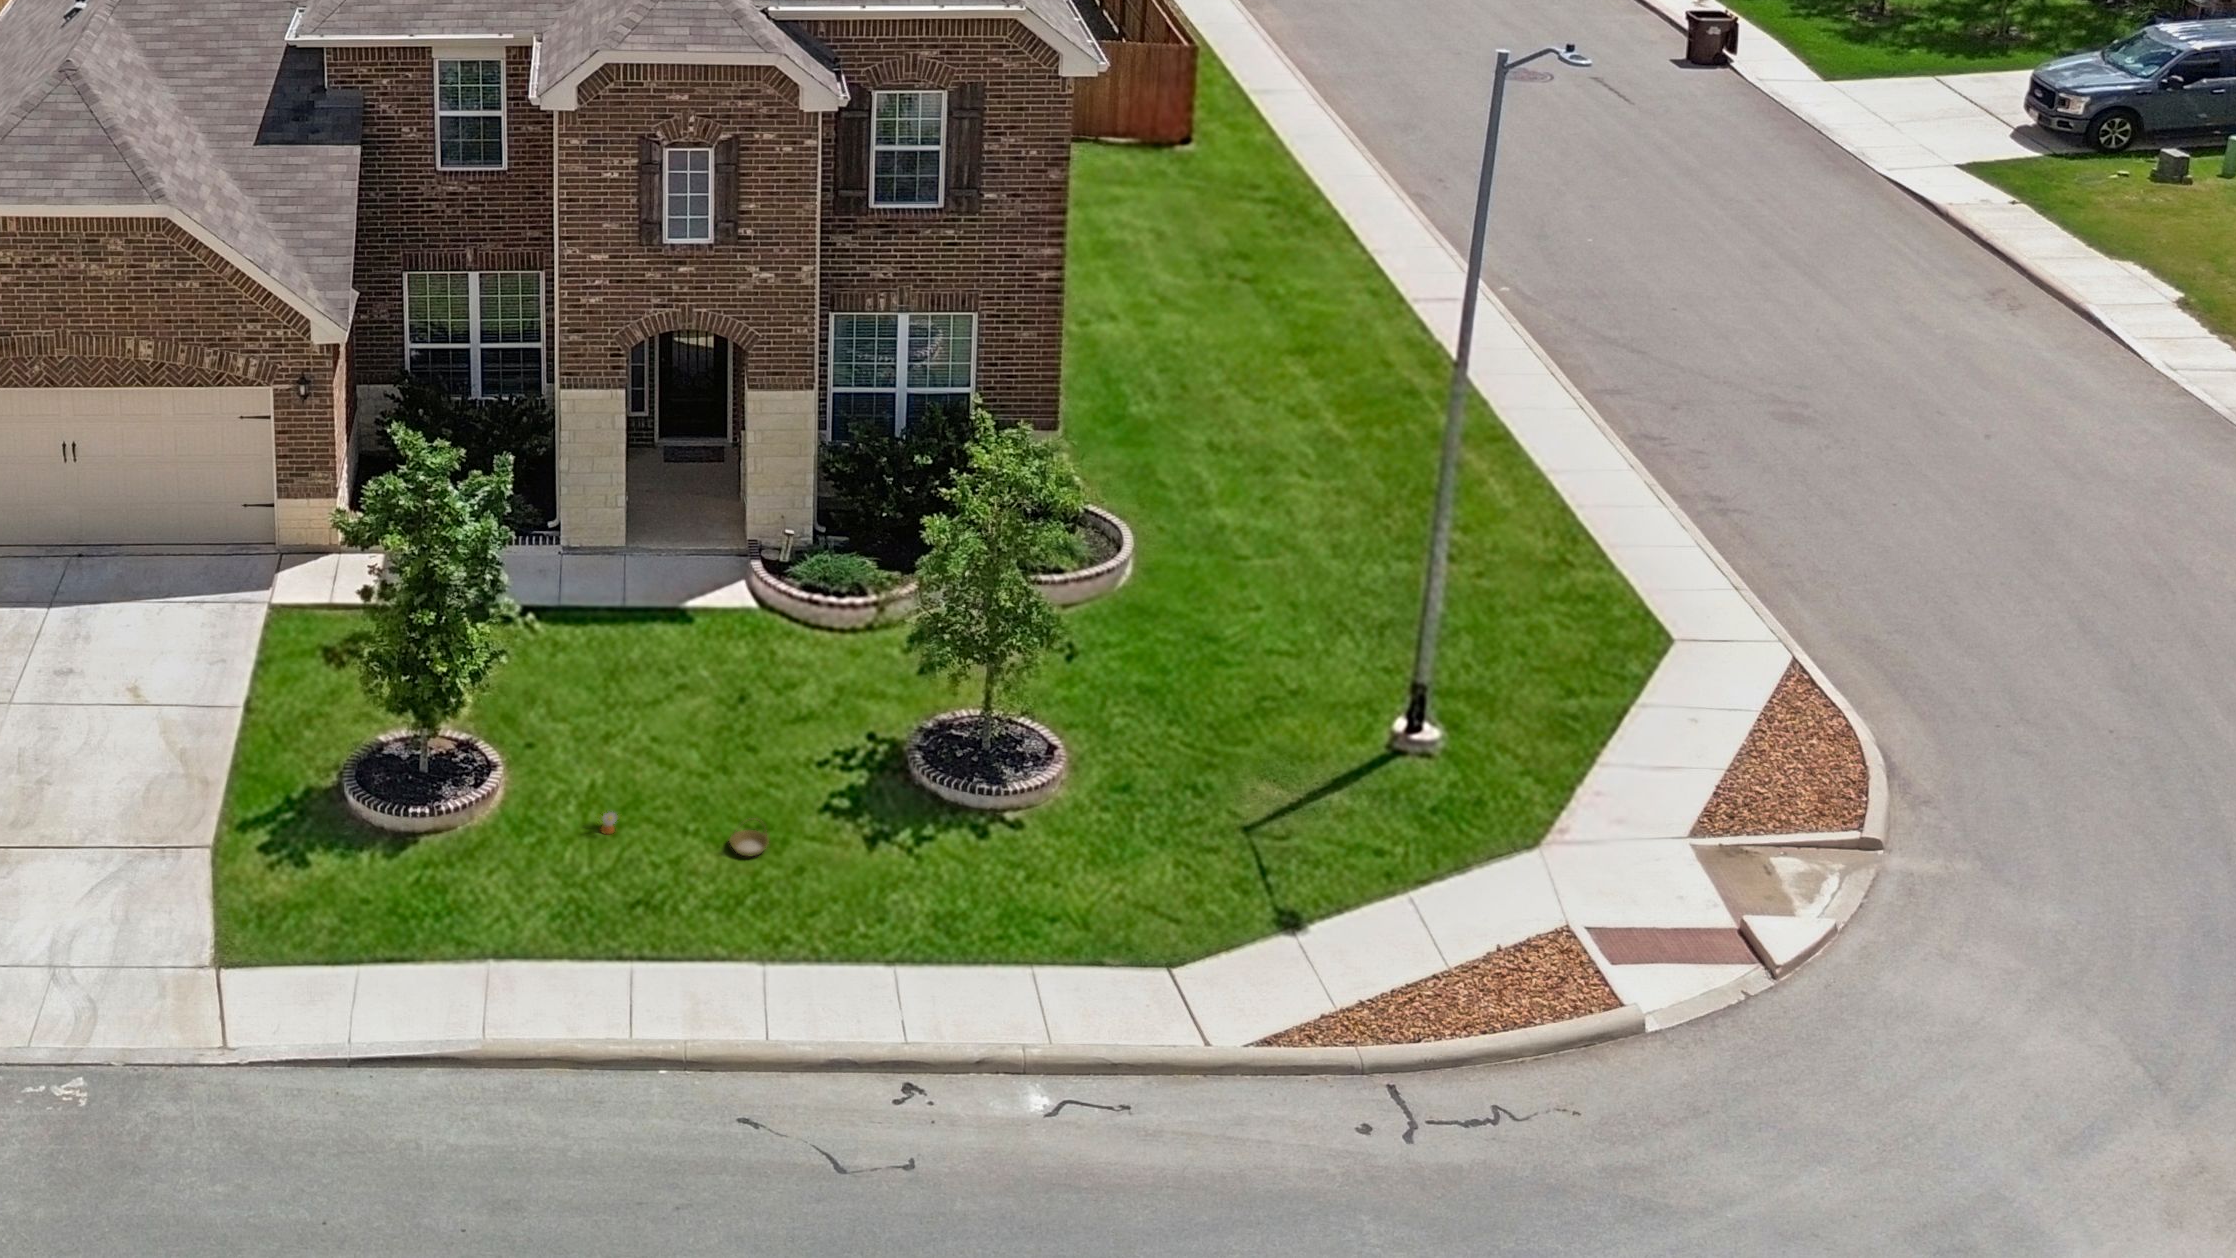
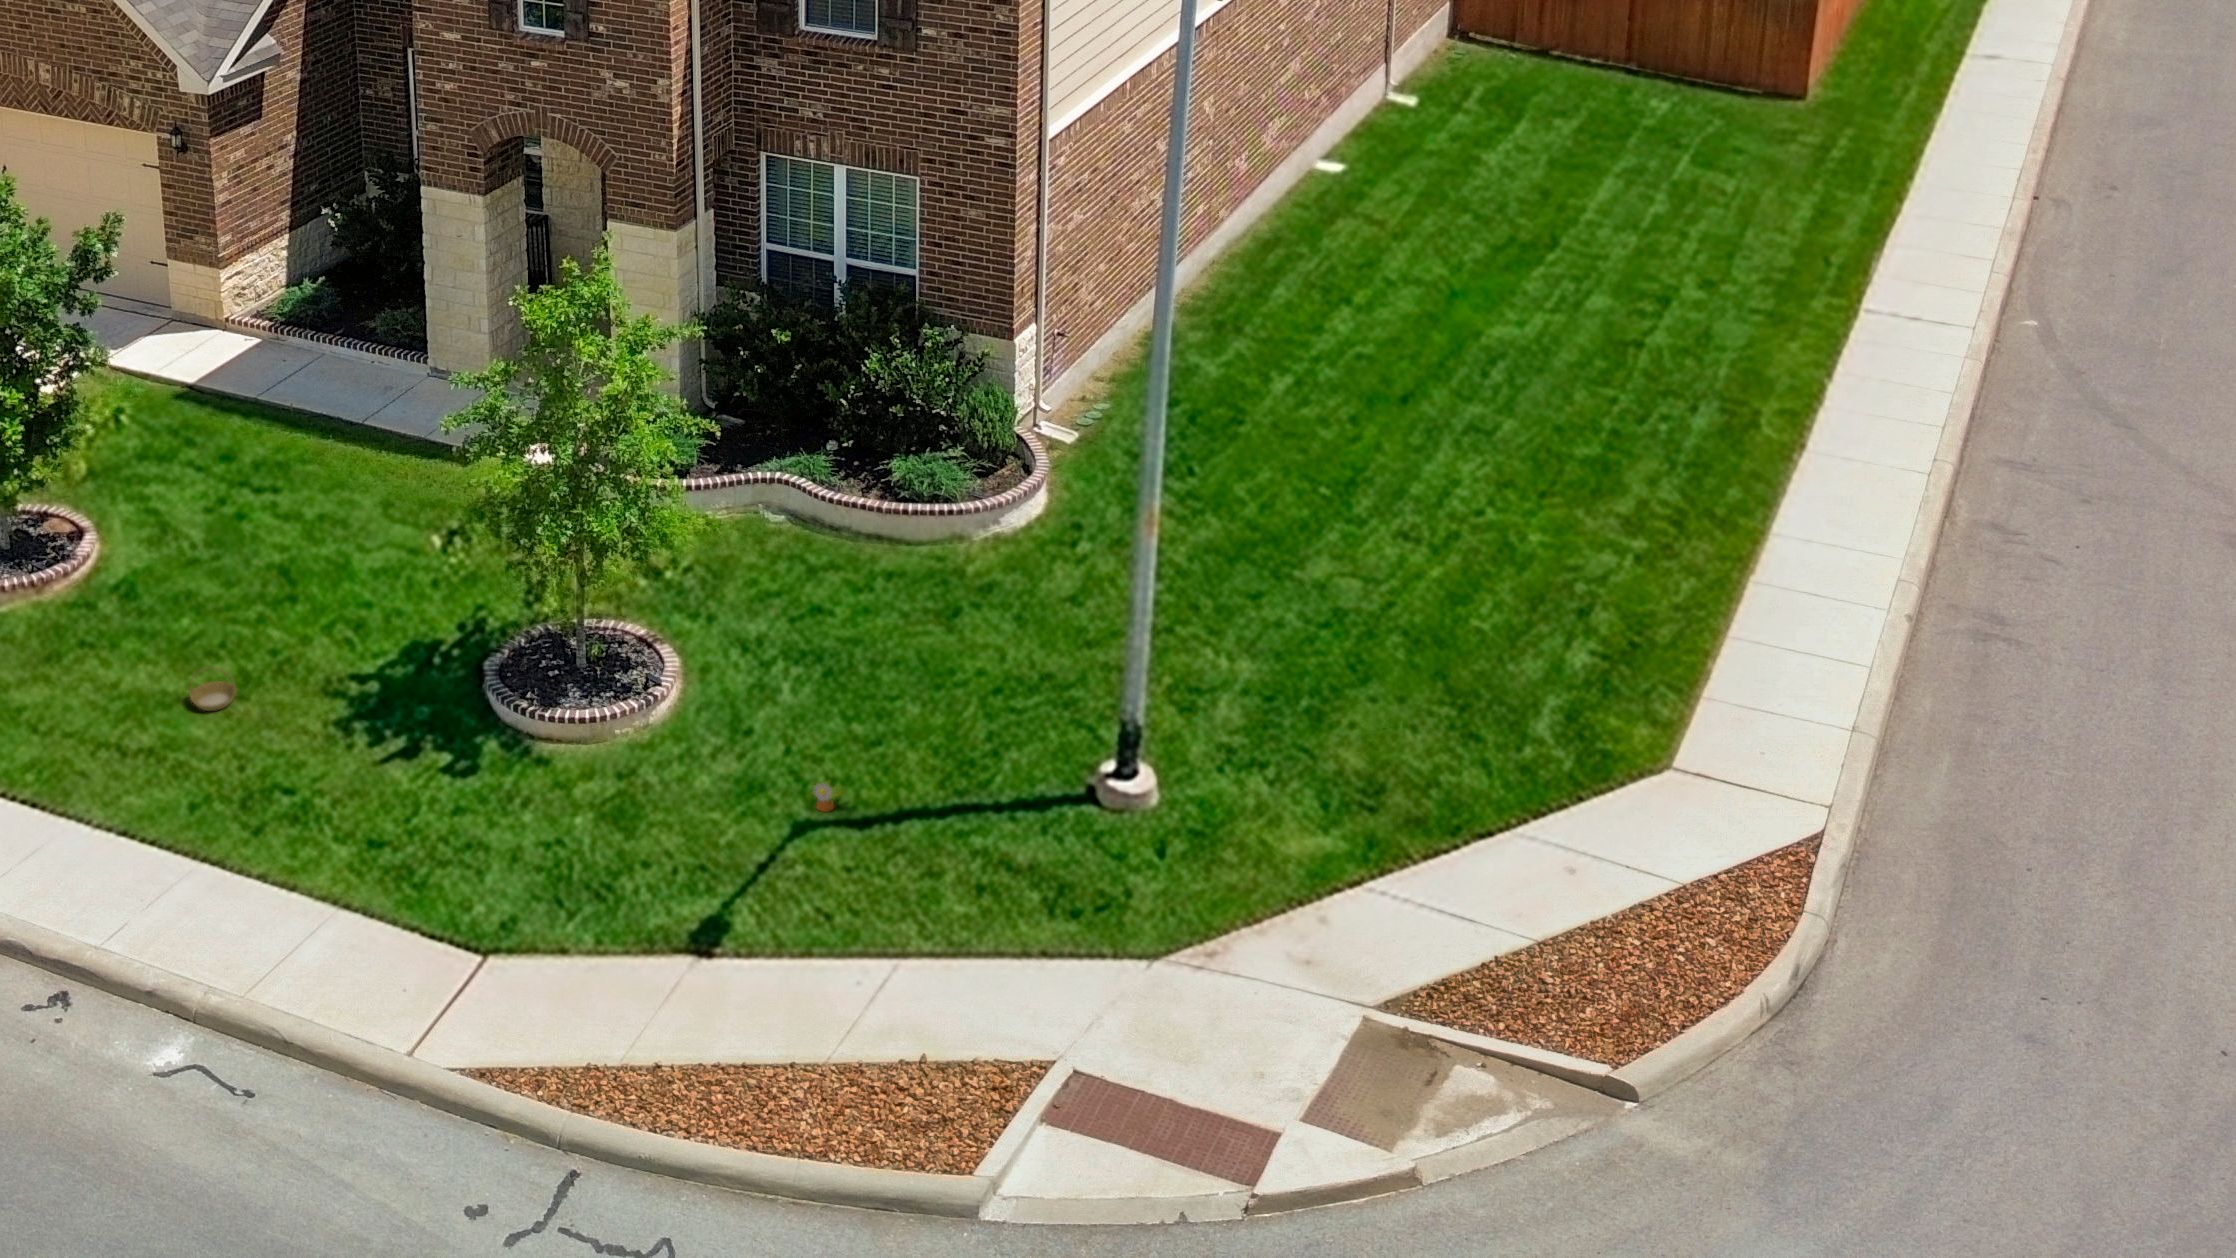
decorative plant: present [597,812,620,834] -> present [812,780,844,812]

